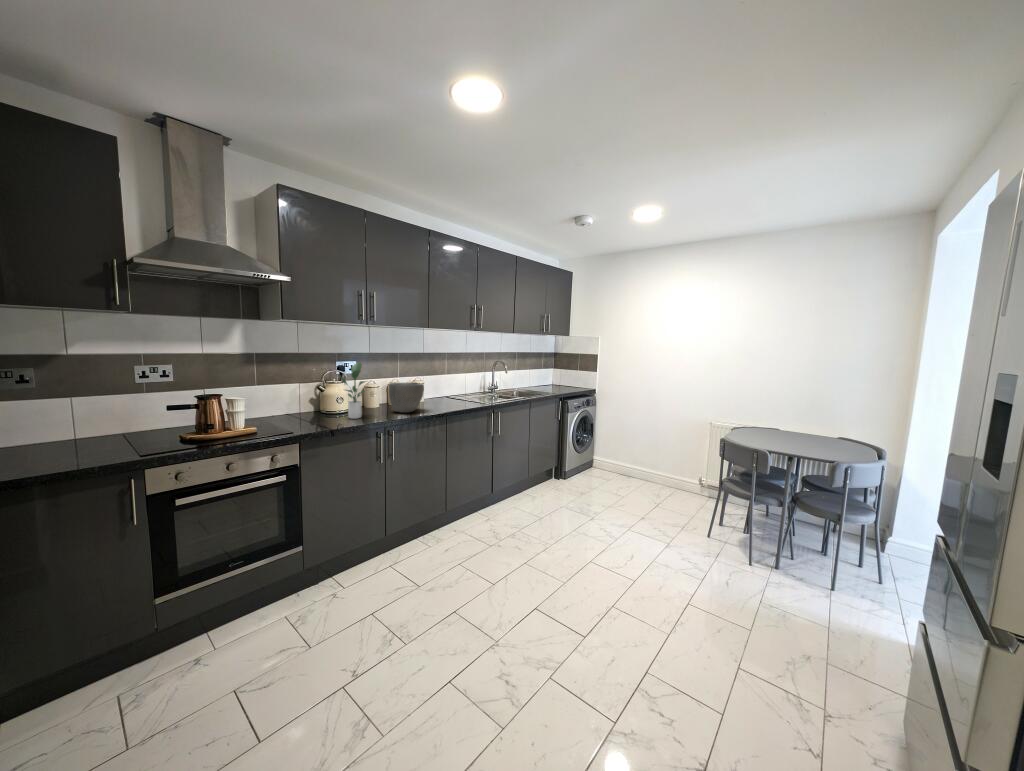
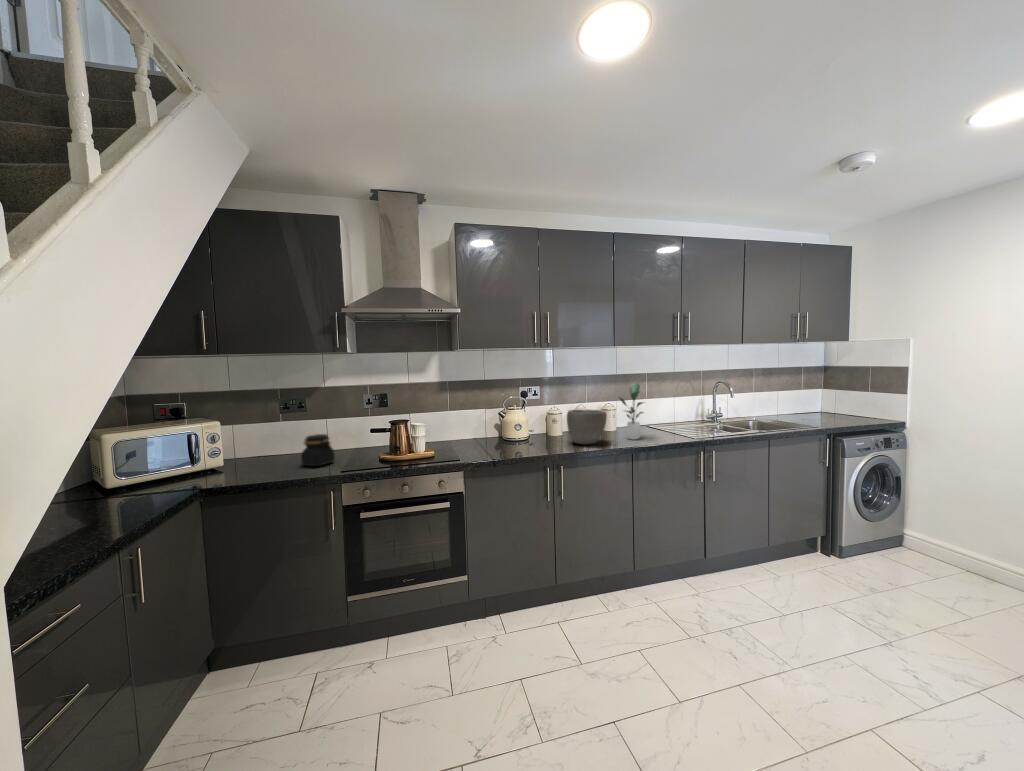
potted plant: present [340,362,366,419] -> present [619,383,644,440]
jar: none [58,414,115,455] -> present [301,434,335,466]

